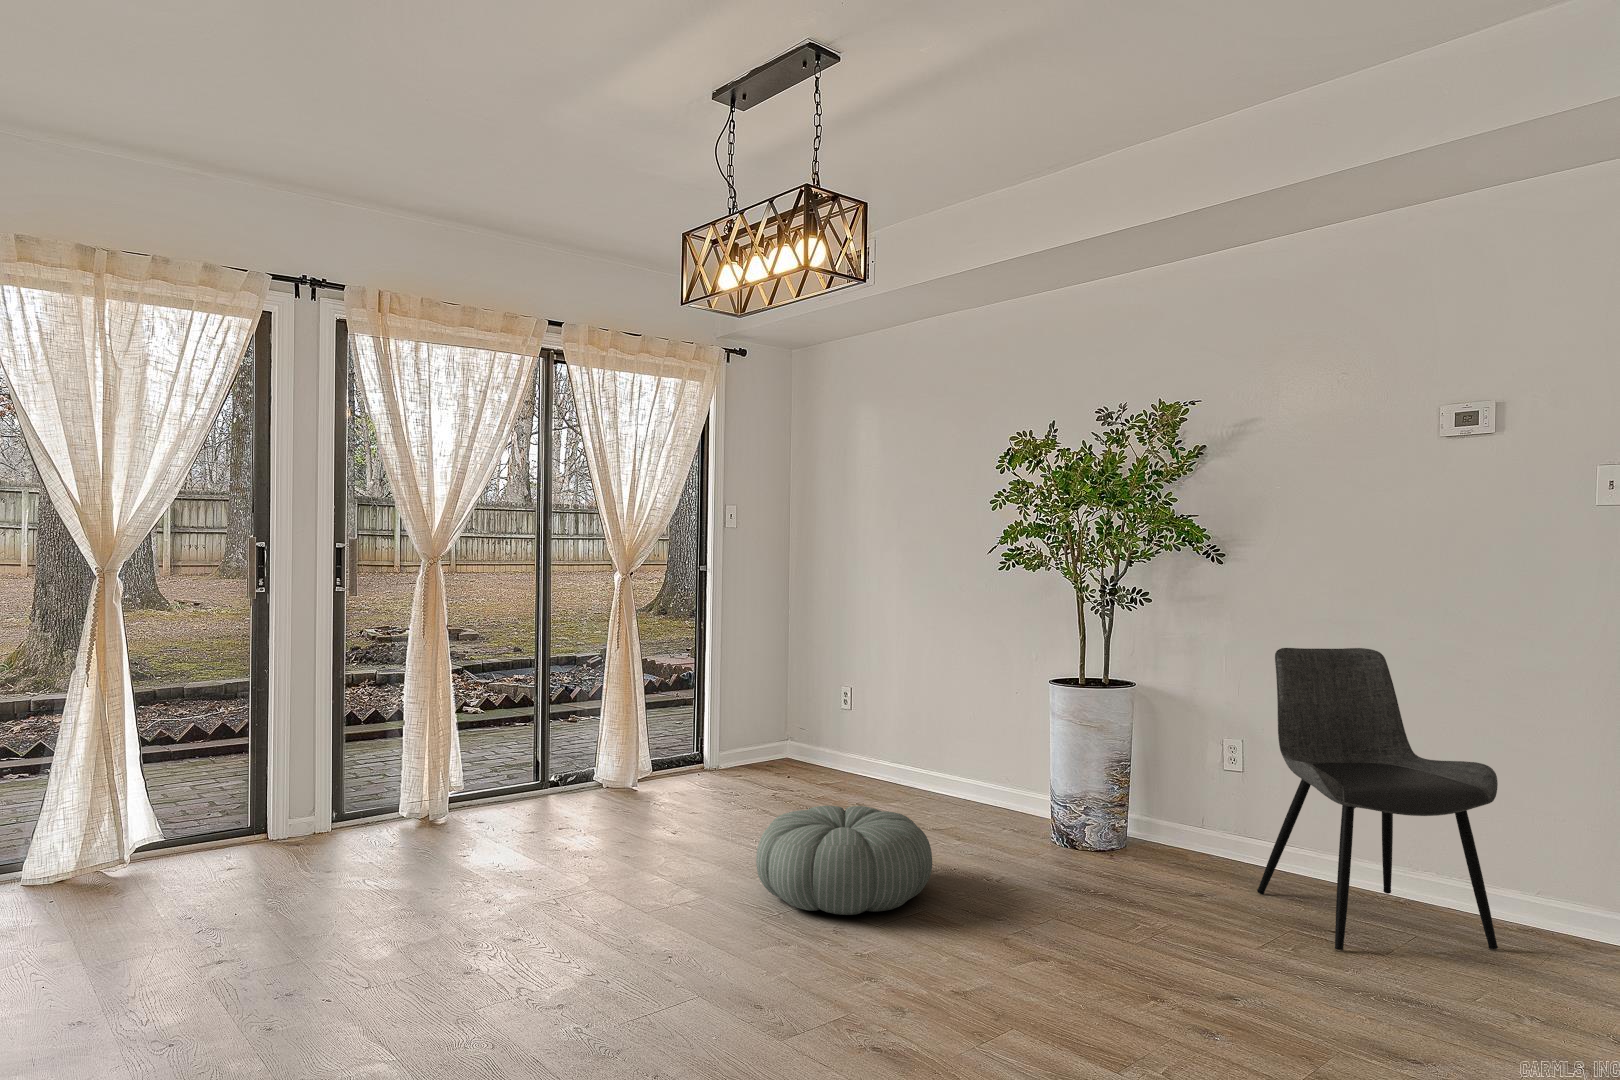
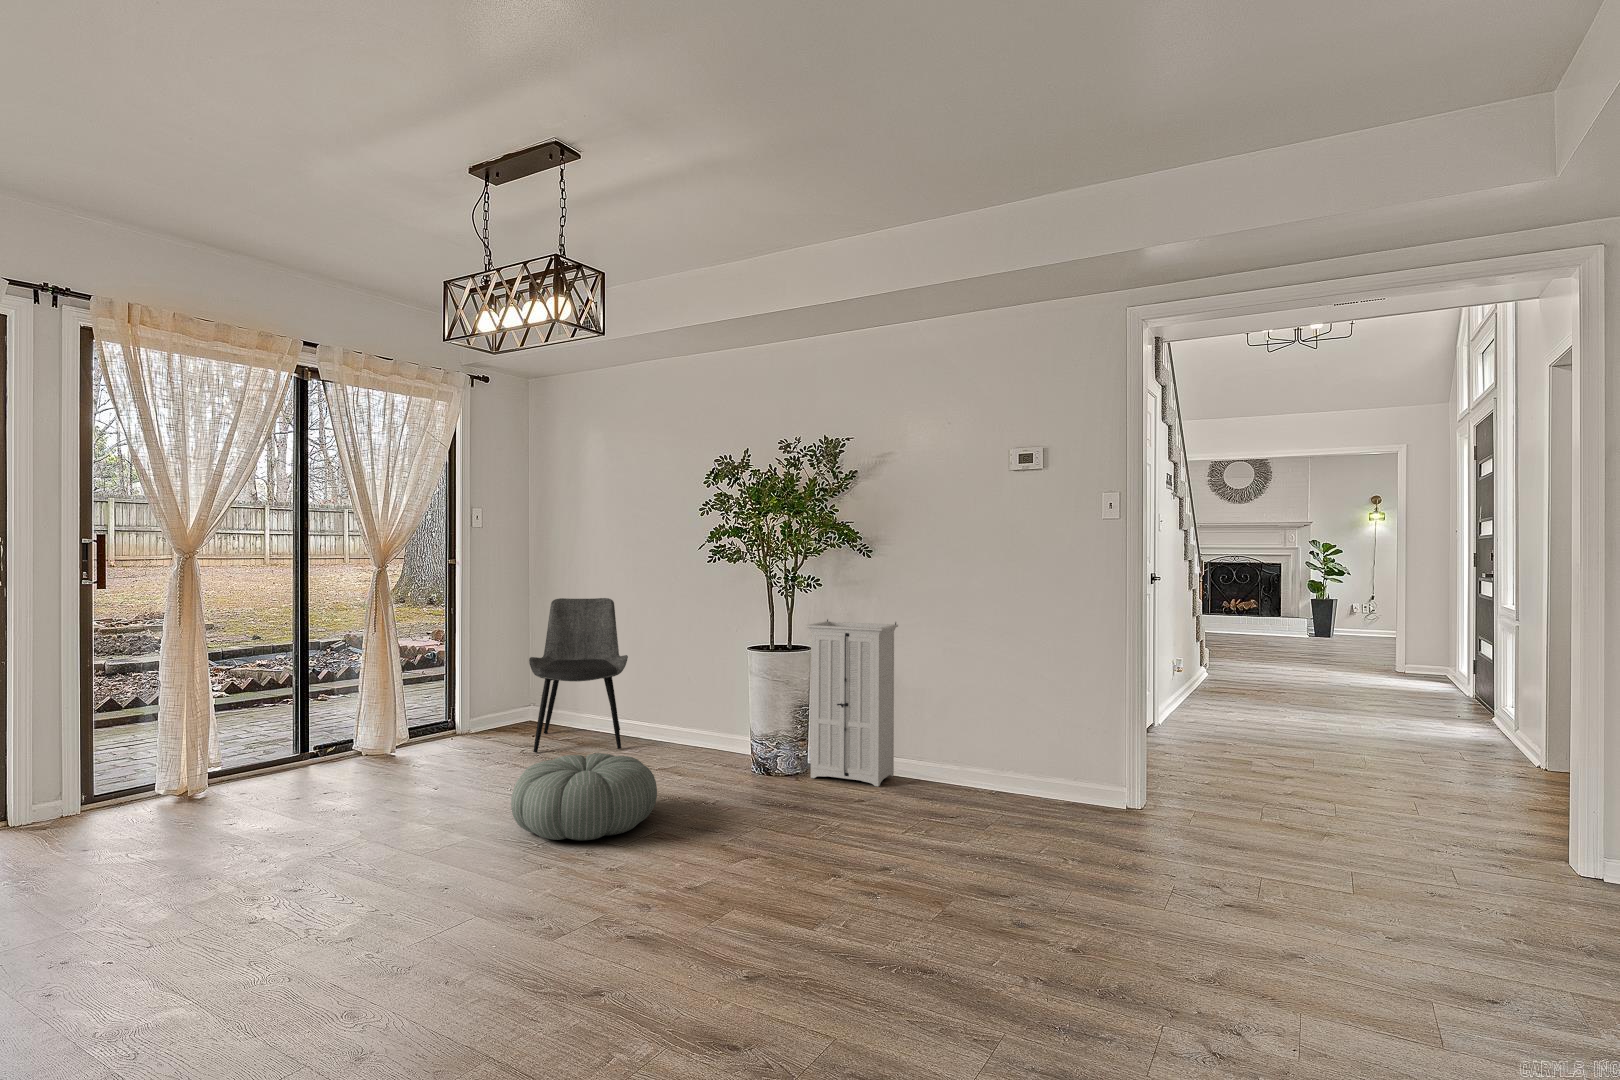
storage cabinet: none [1131,647,1265,880] -> present [806,620,898,787]
dining chair: present [1257,648,1498,950] -> present [529,598,628,752]

